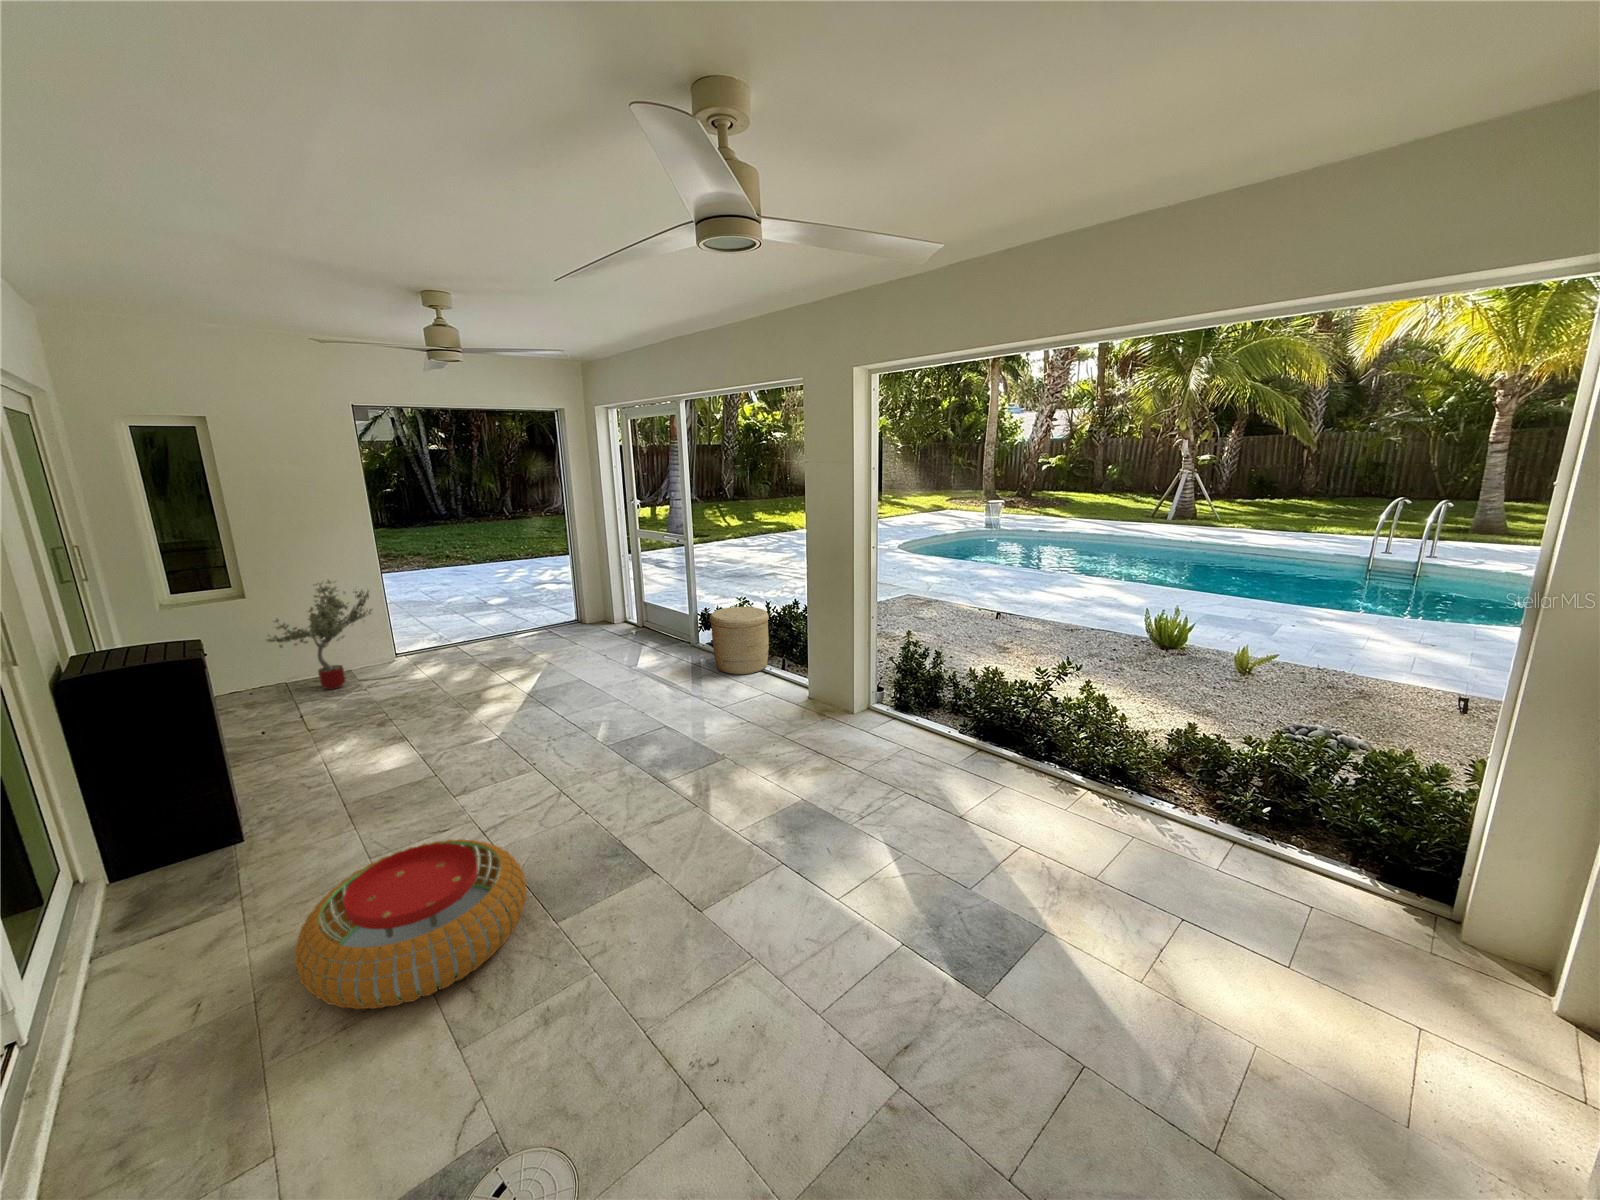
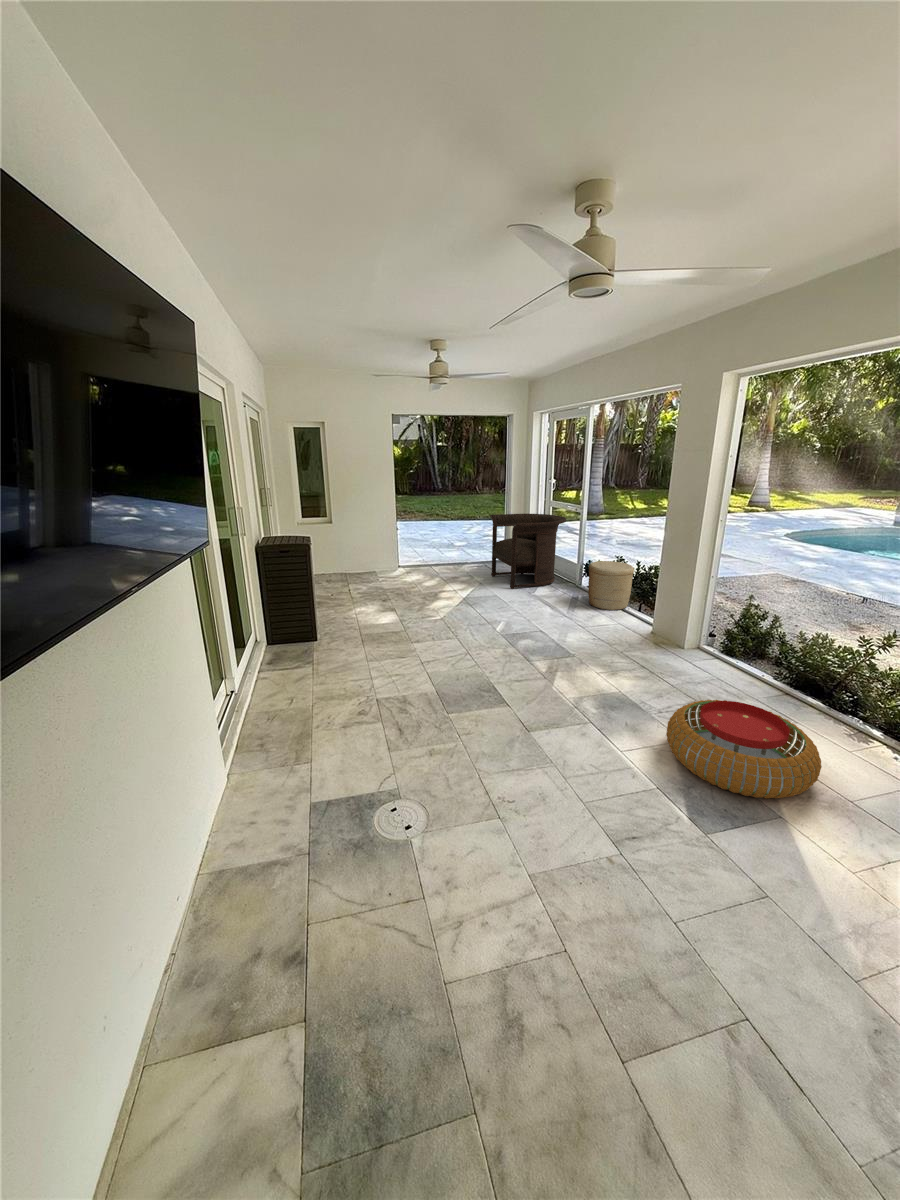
armchair: none [549,549,664,665] -> present [490,514,566,589]
potted tree: present [268,580,372,690] -> none [338,516,390,579]
pouf: present [294,839,527,1009] -> present [666,700,822,799]

